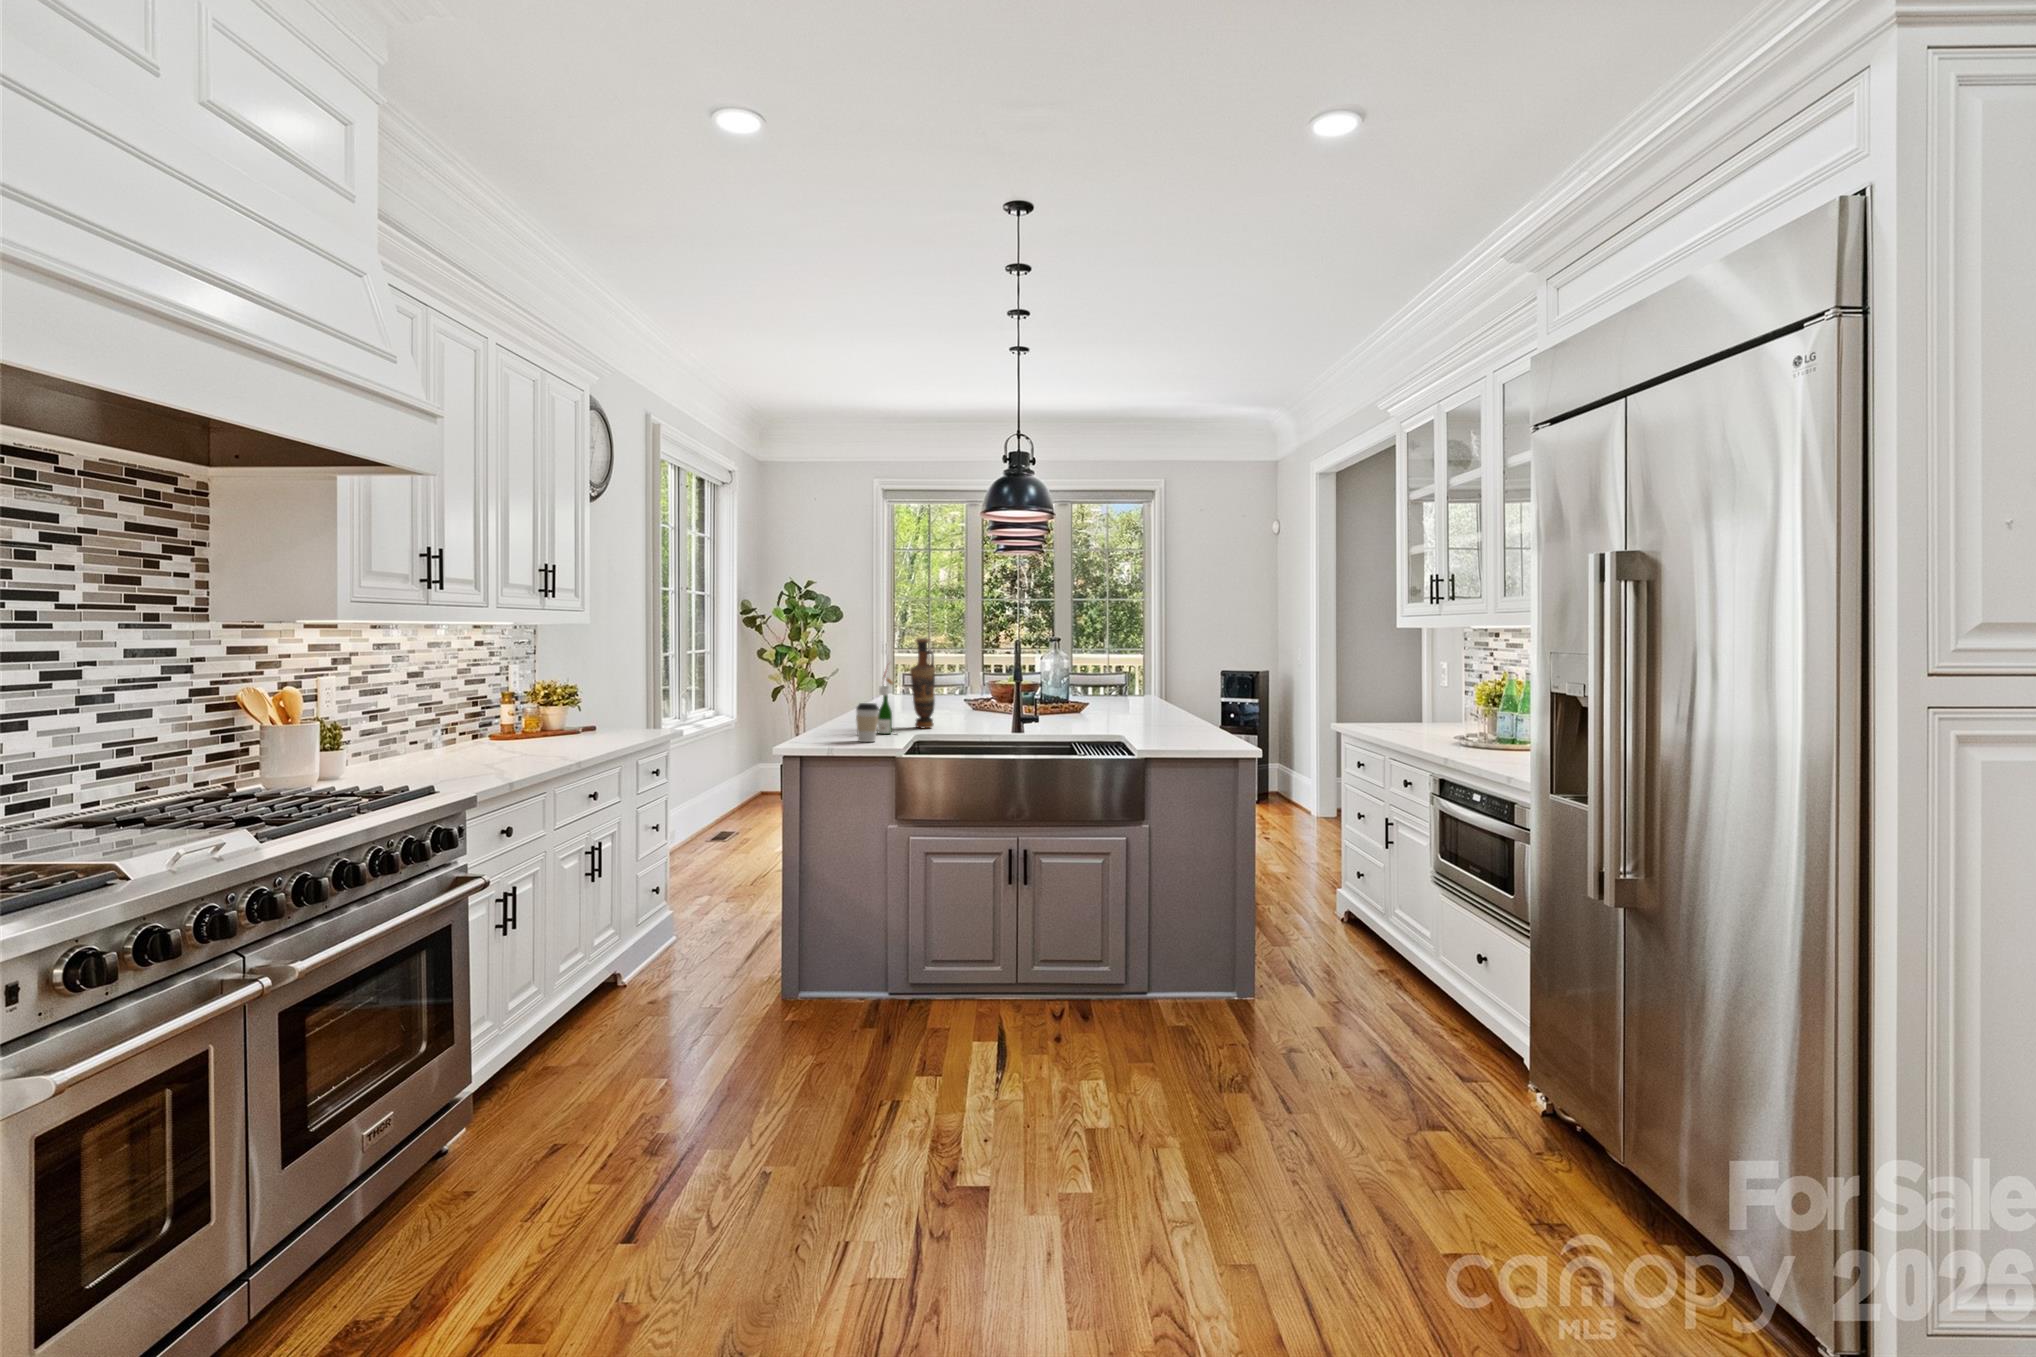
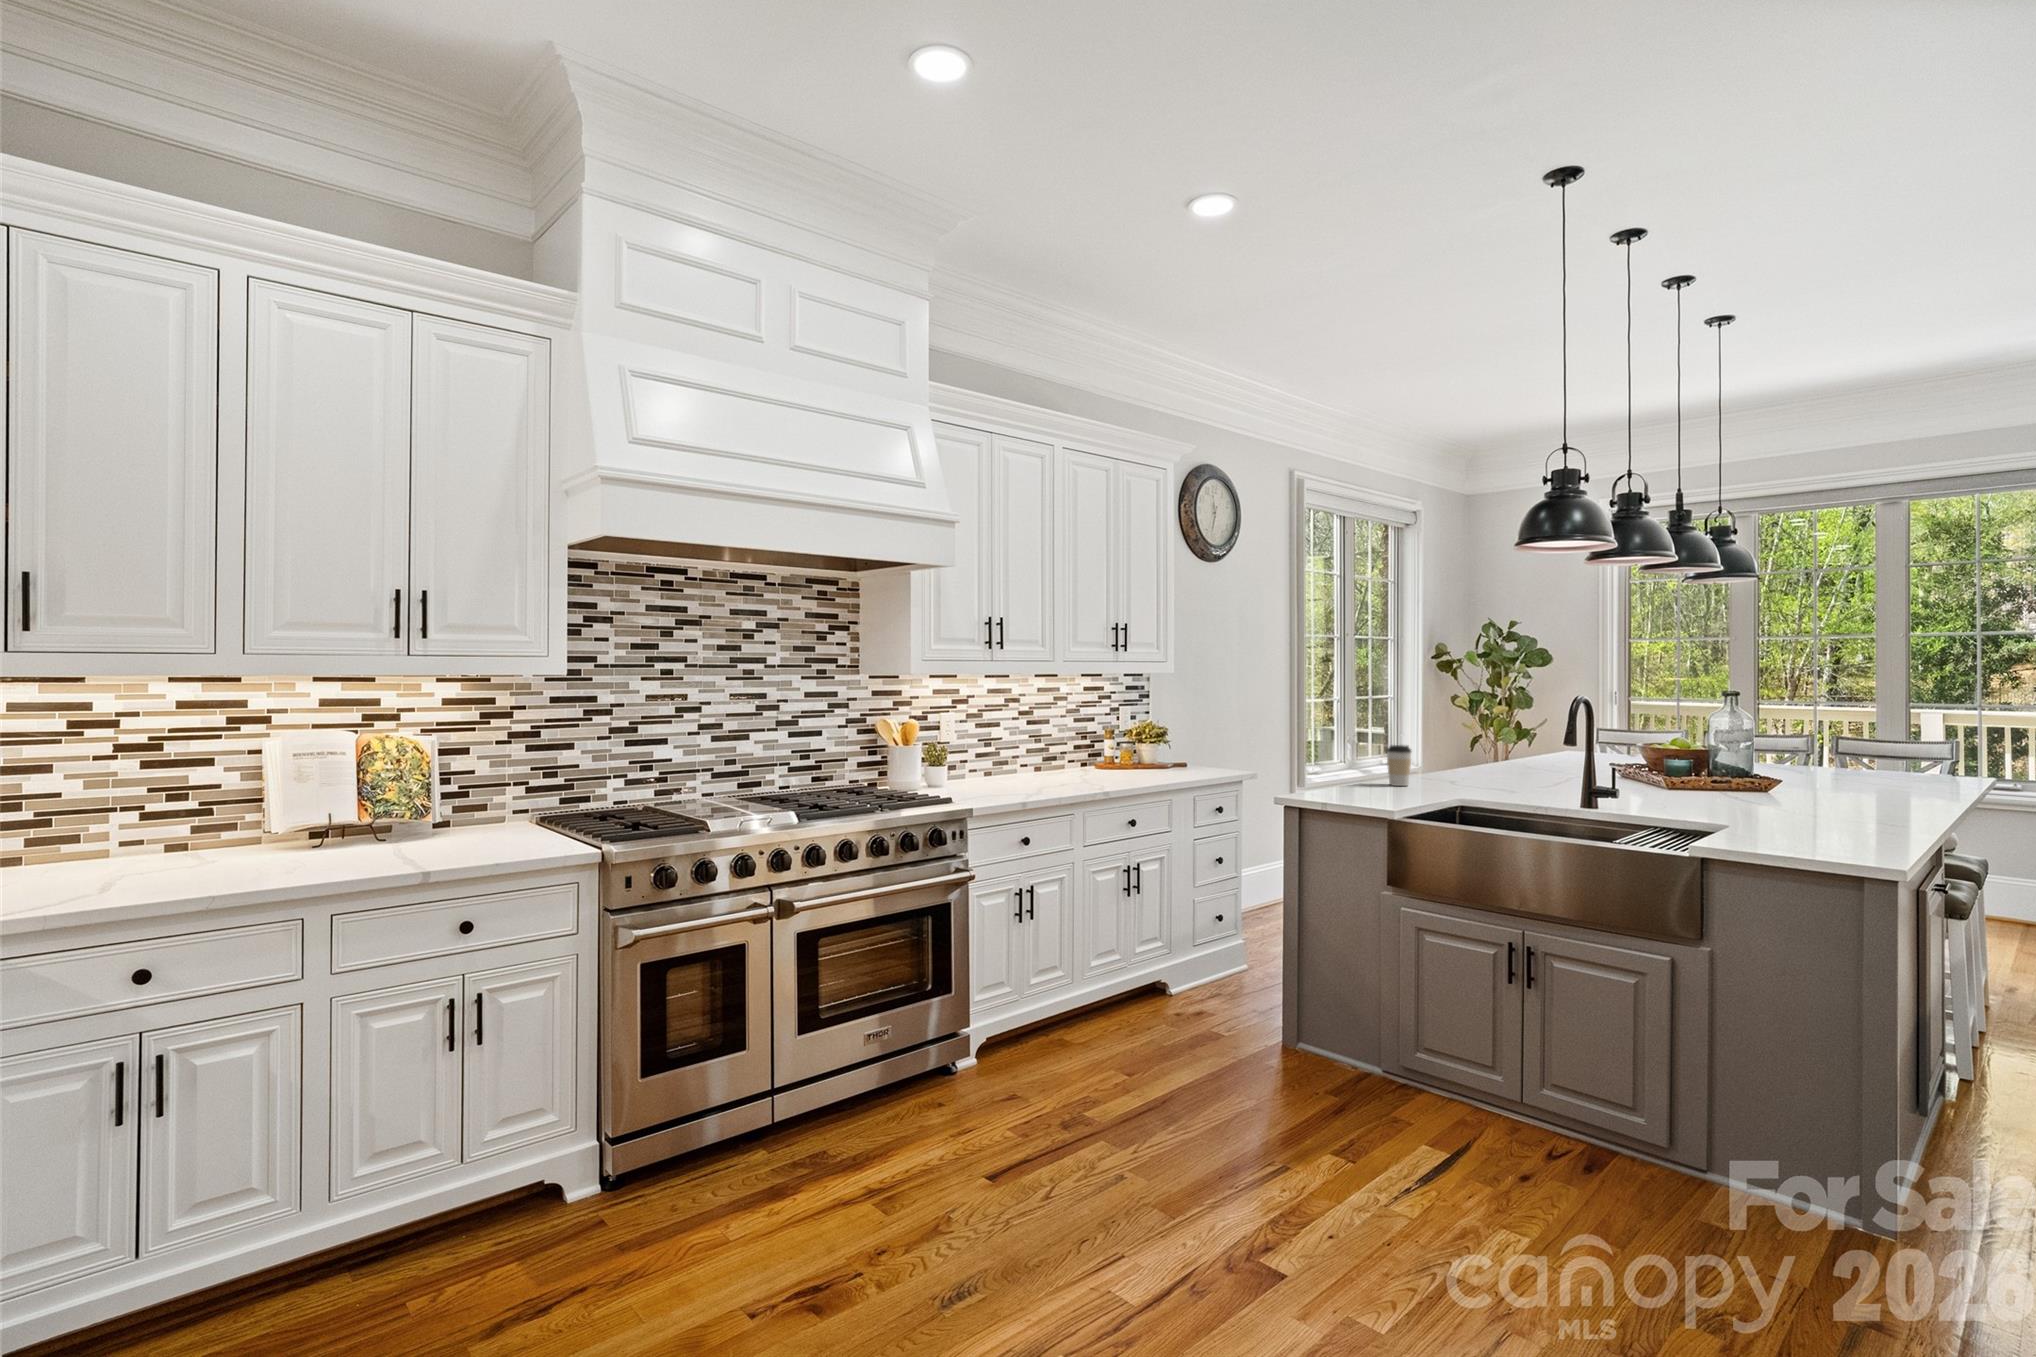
vase: present [910,638,936,728] -> none [1485,677,1520,778]
wine bottle: present [878,671,893,734] -> none [1433,703,1456,781]

